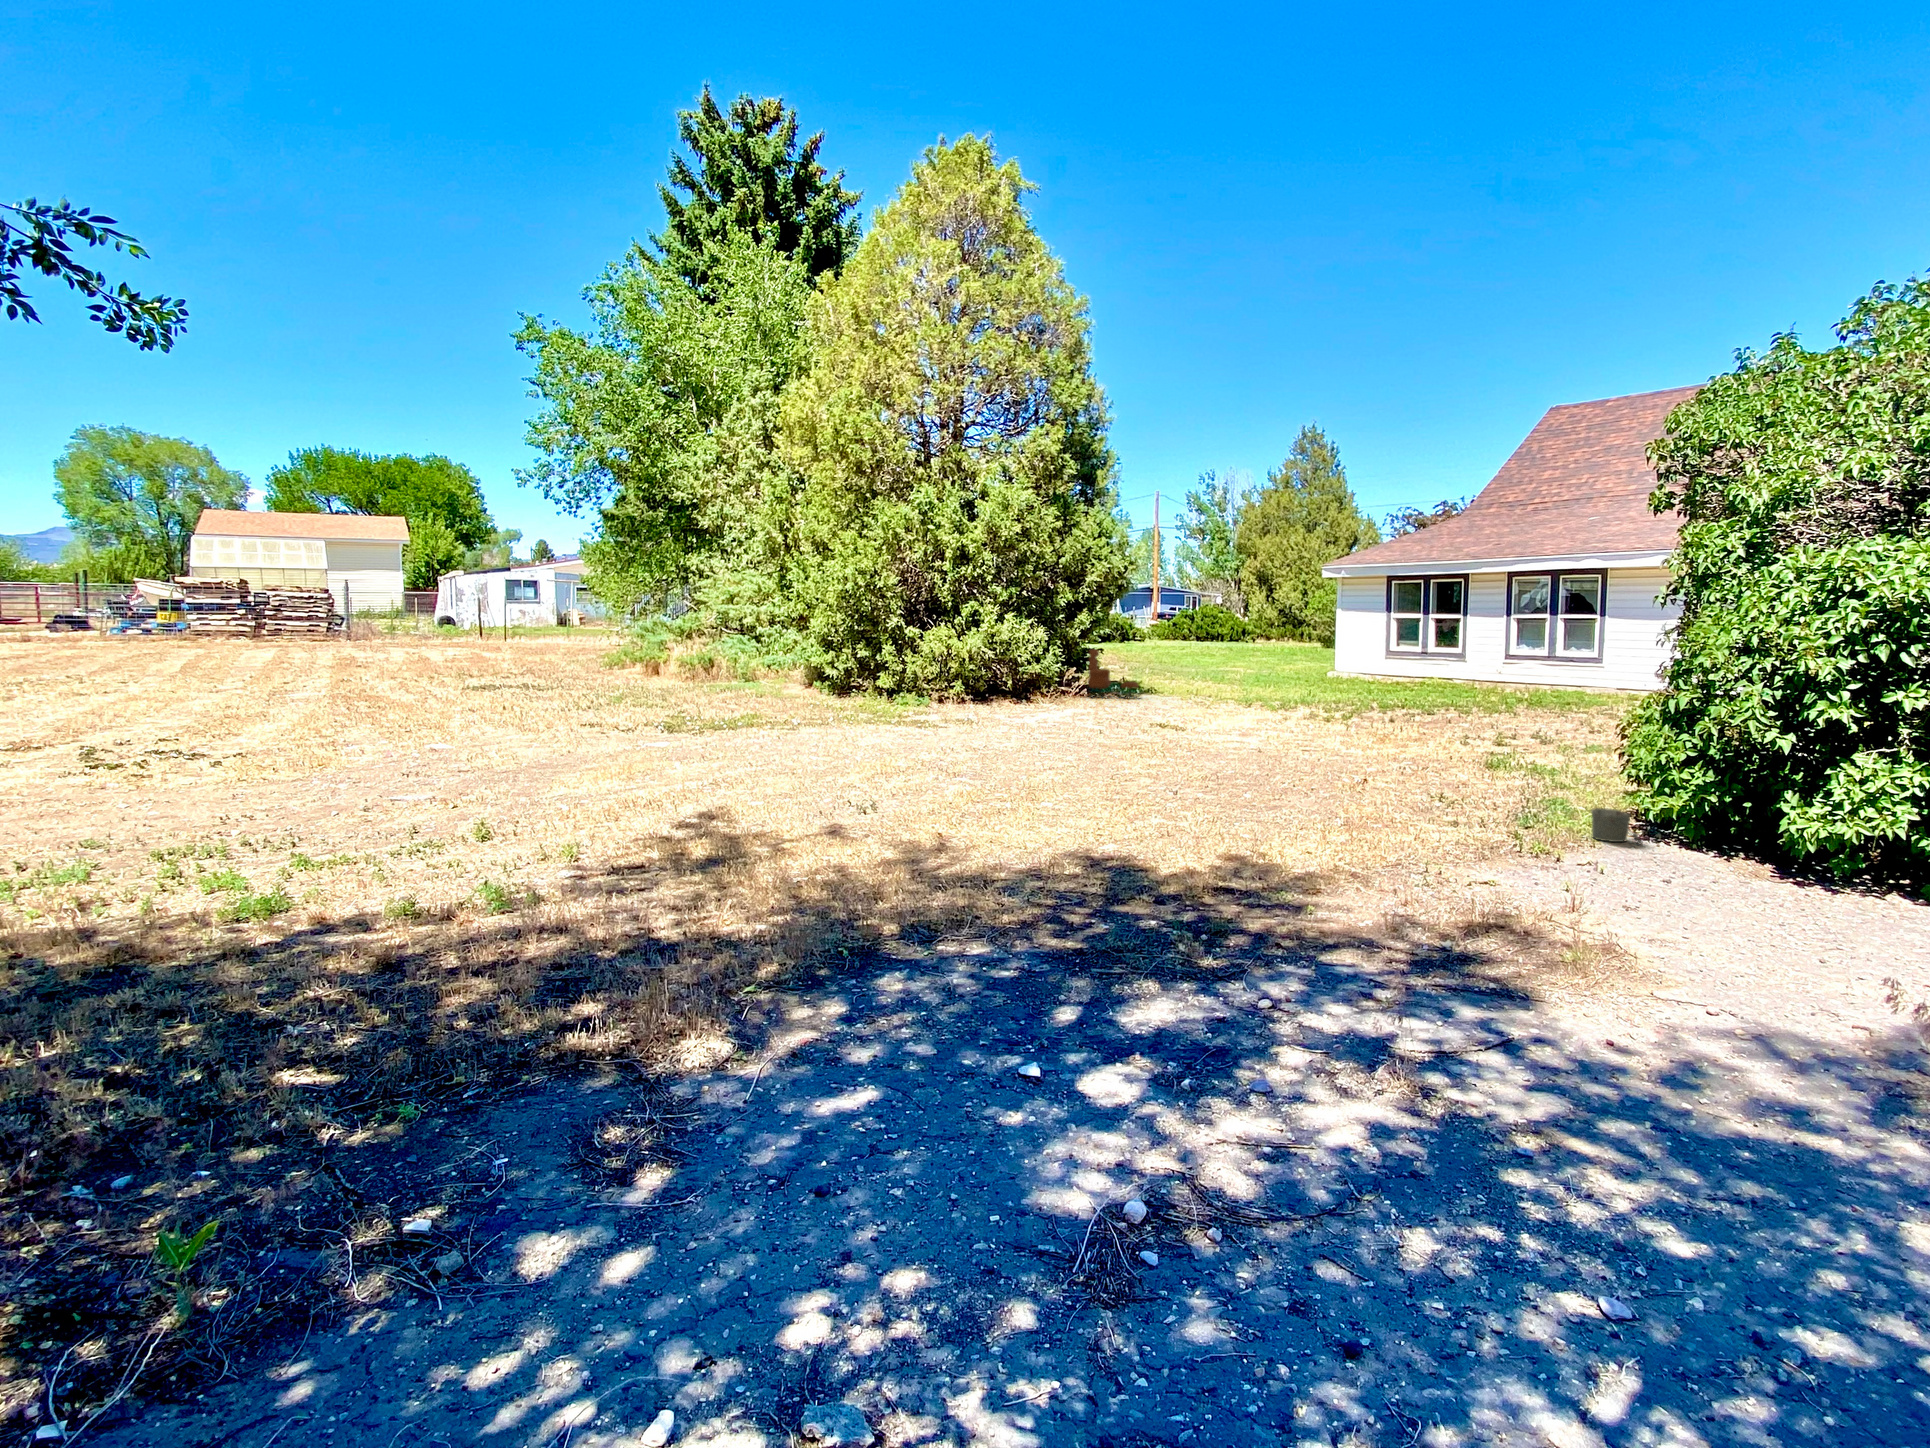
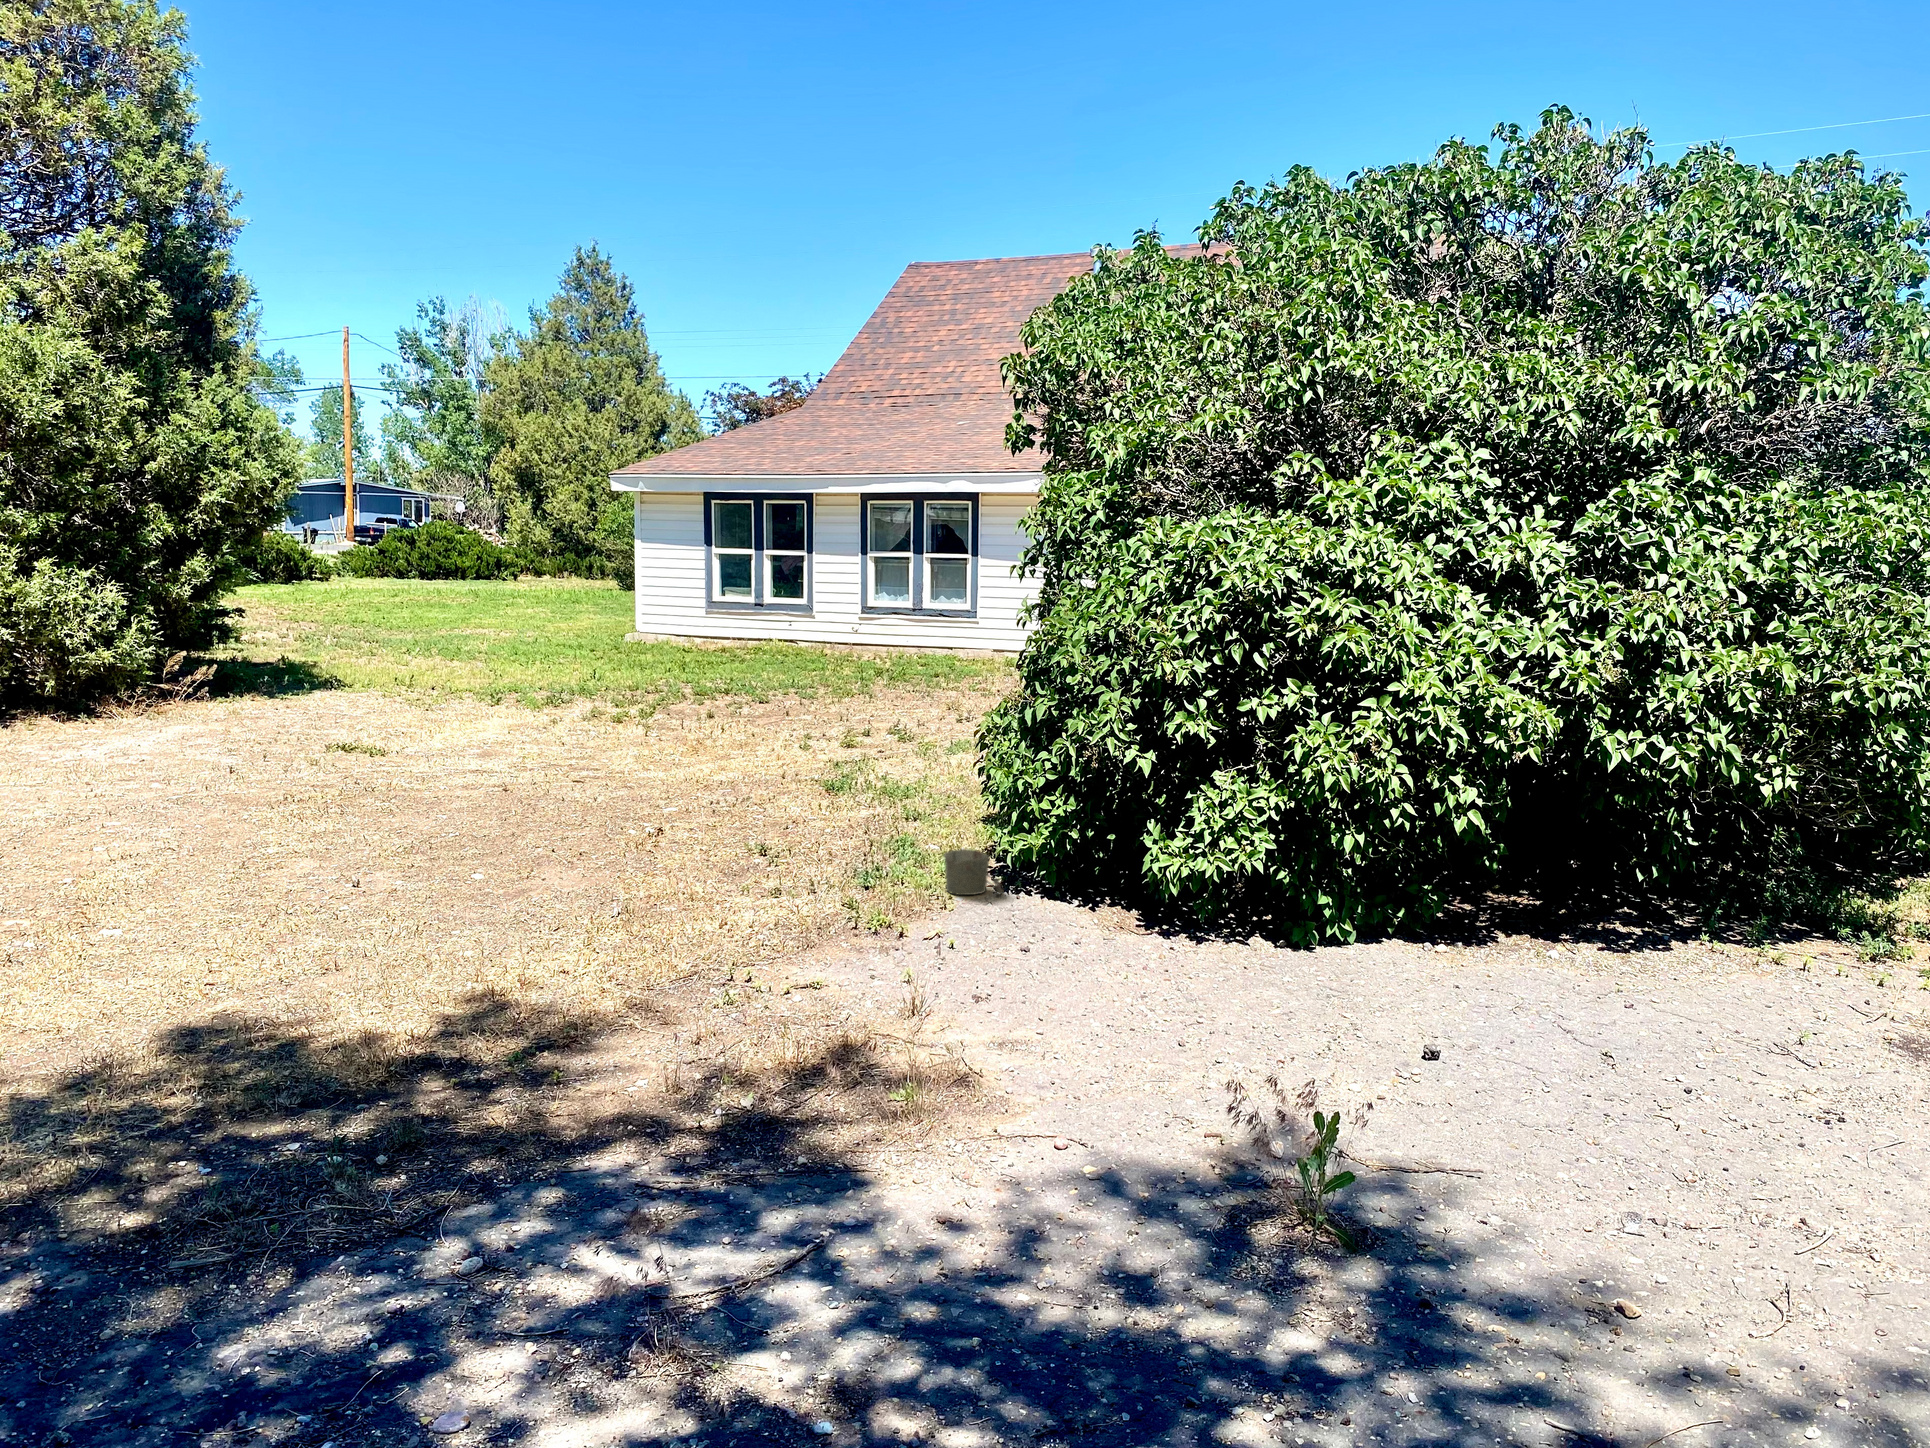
lounge chair: present [1088,649,1139,698] -> none [214,613,318,697]

